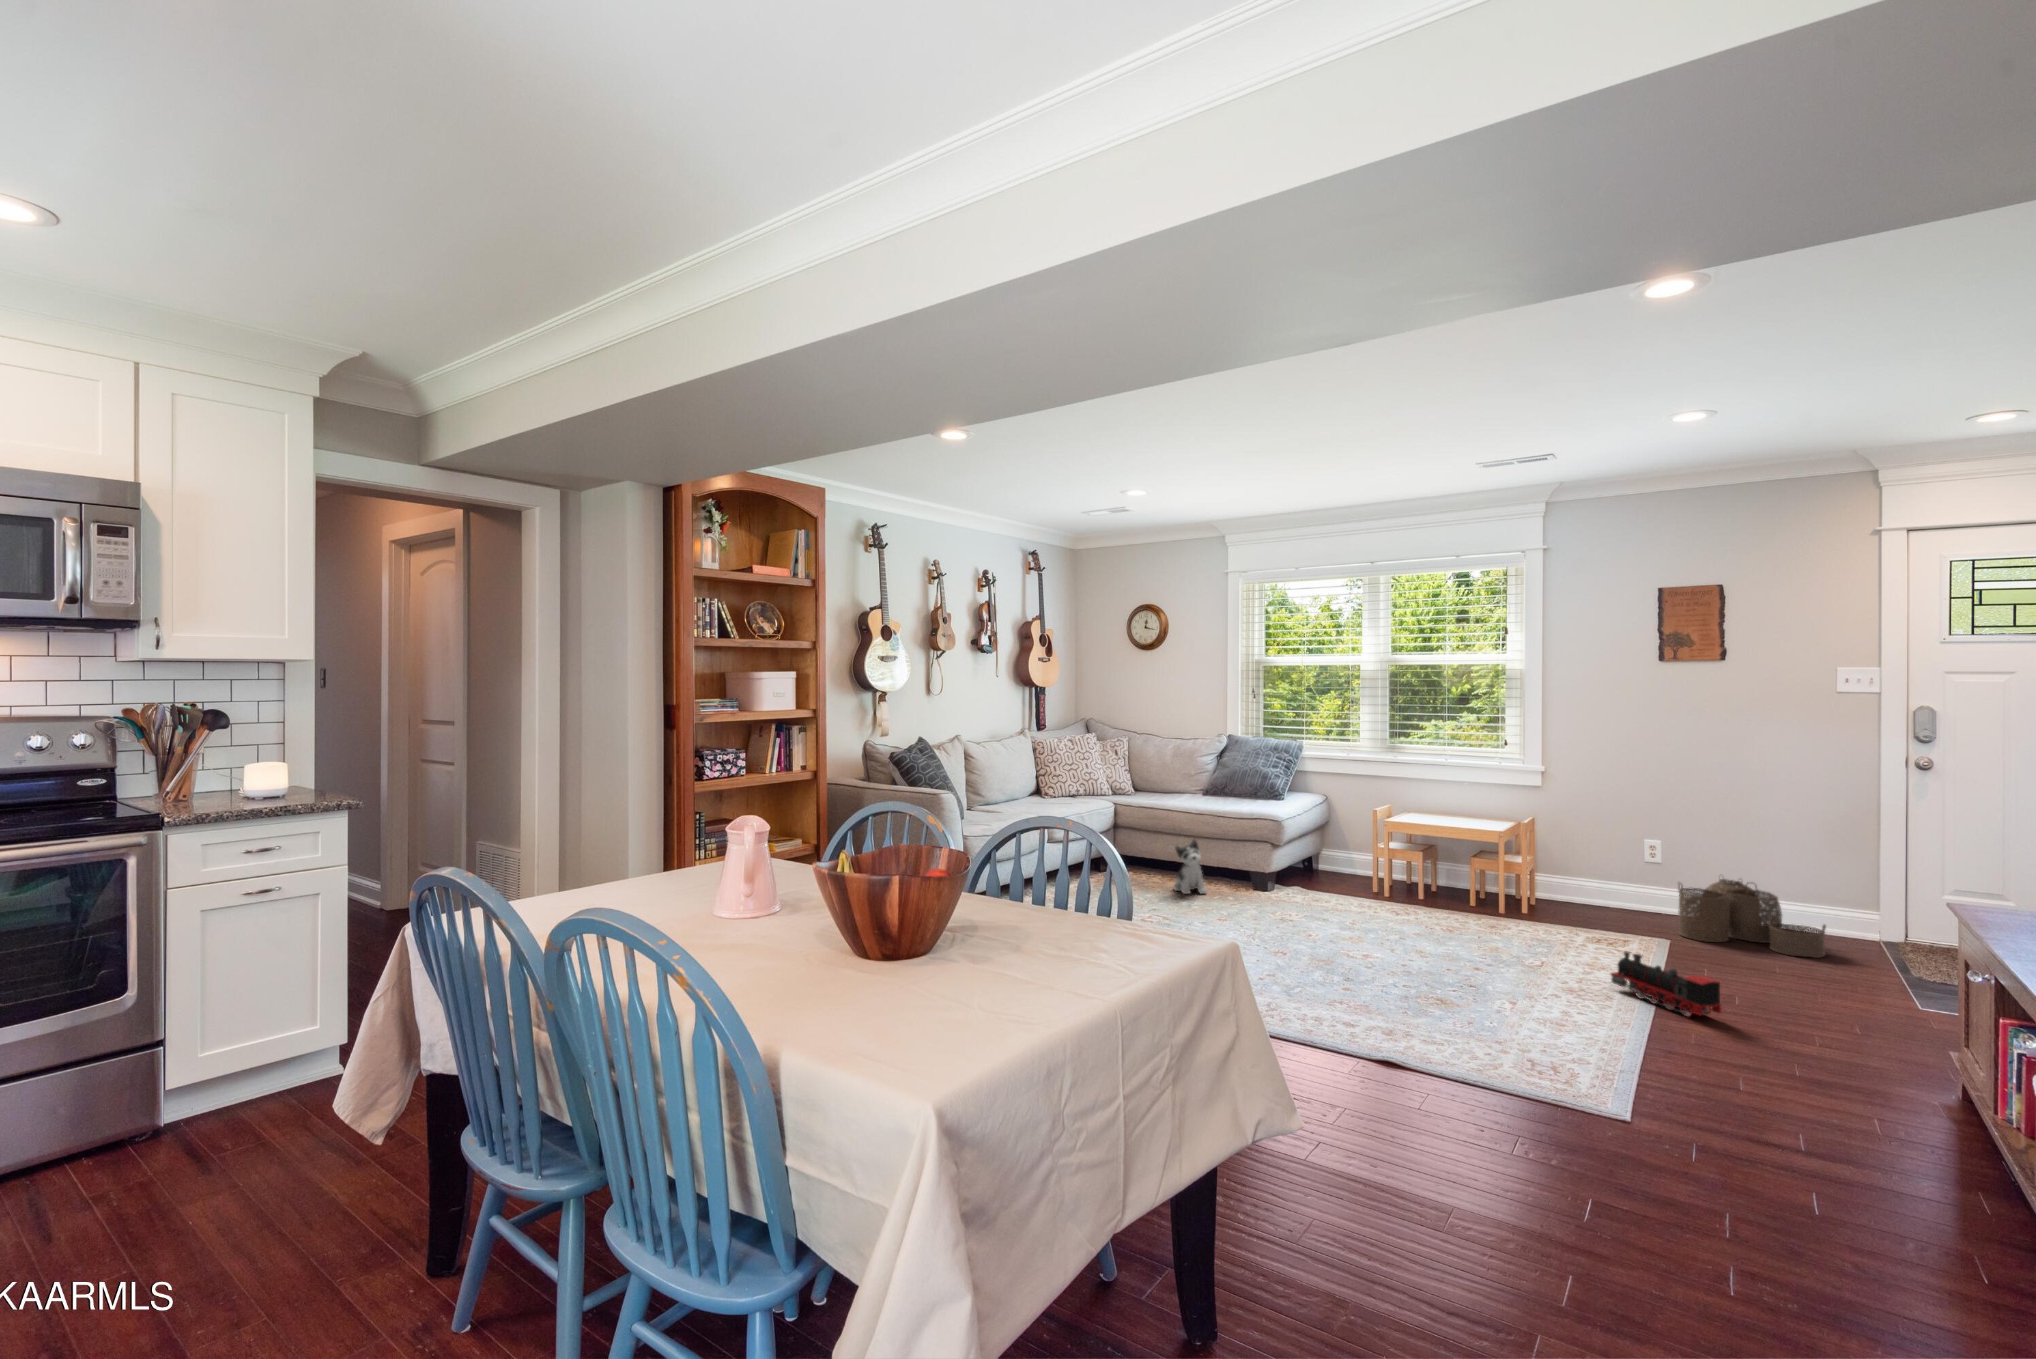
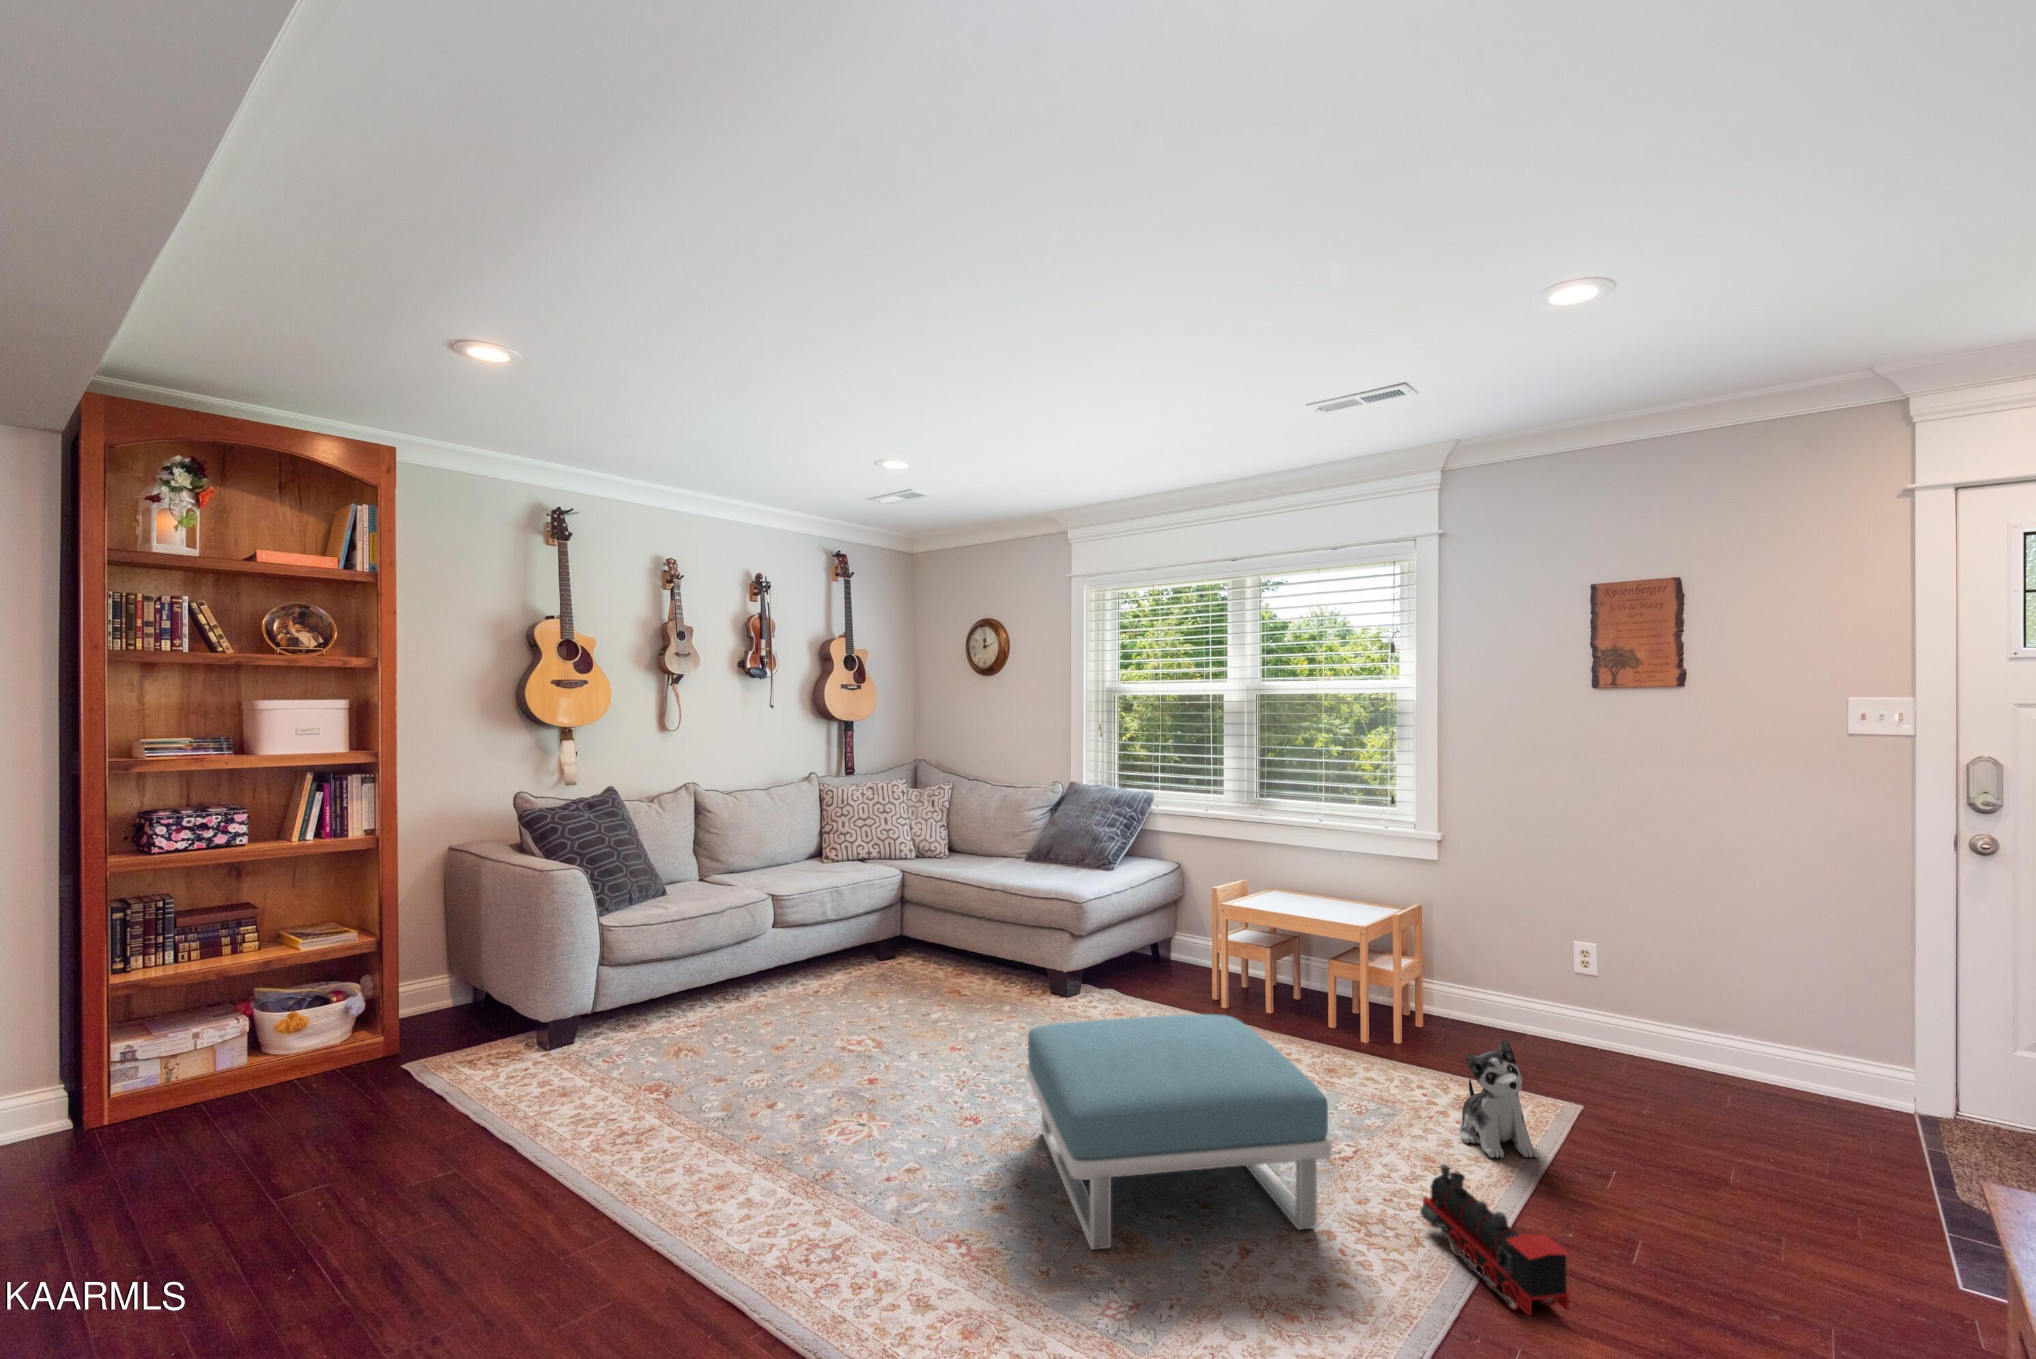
plush toy: present [1174,839,1206,894] -> present [1459,1040,1538,1158]
footstool: none [1331,879,1561,1002] -> present [1027,1014,1332,1250]
woven basket: present [1679,879,1826,958] -> none [1598,1005,1820,1162]

